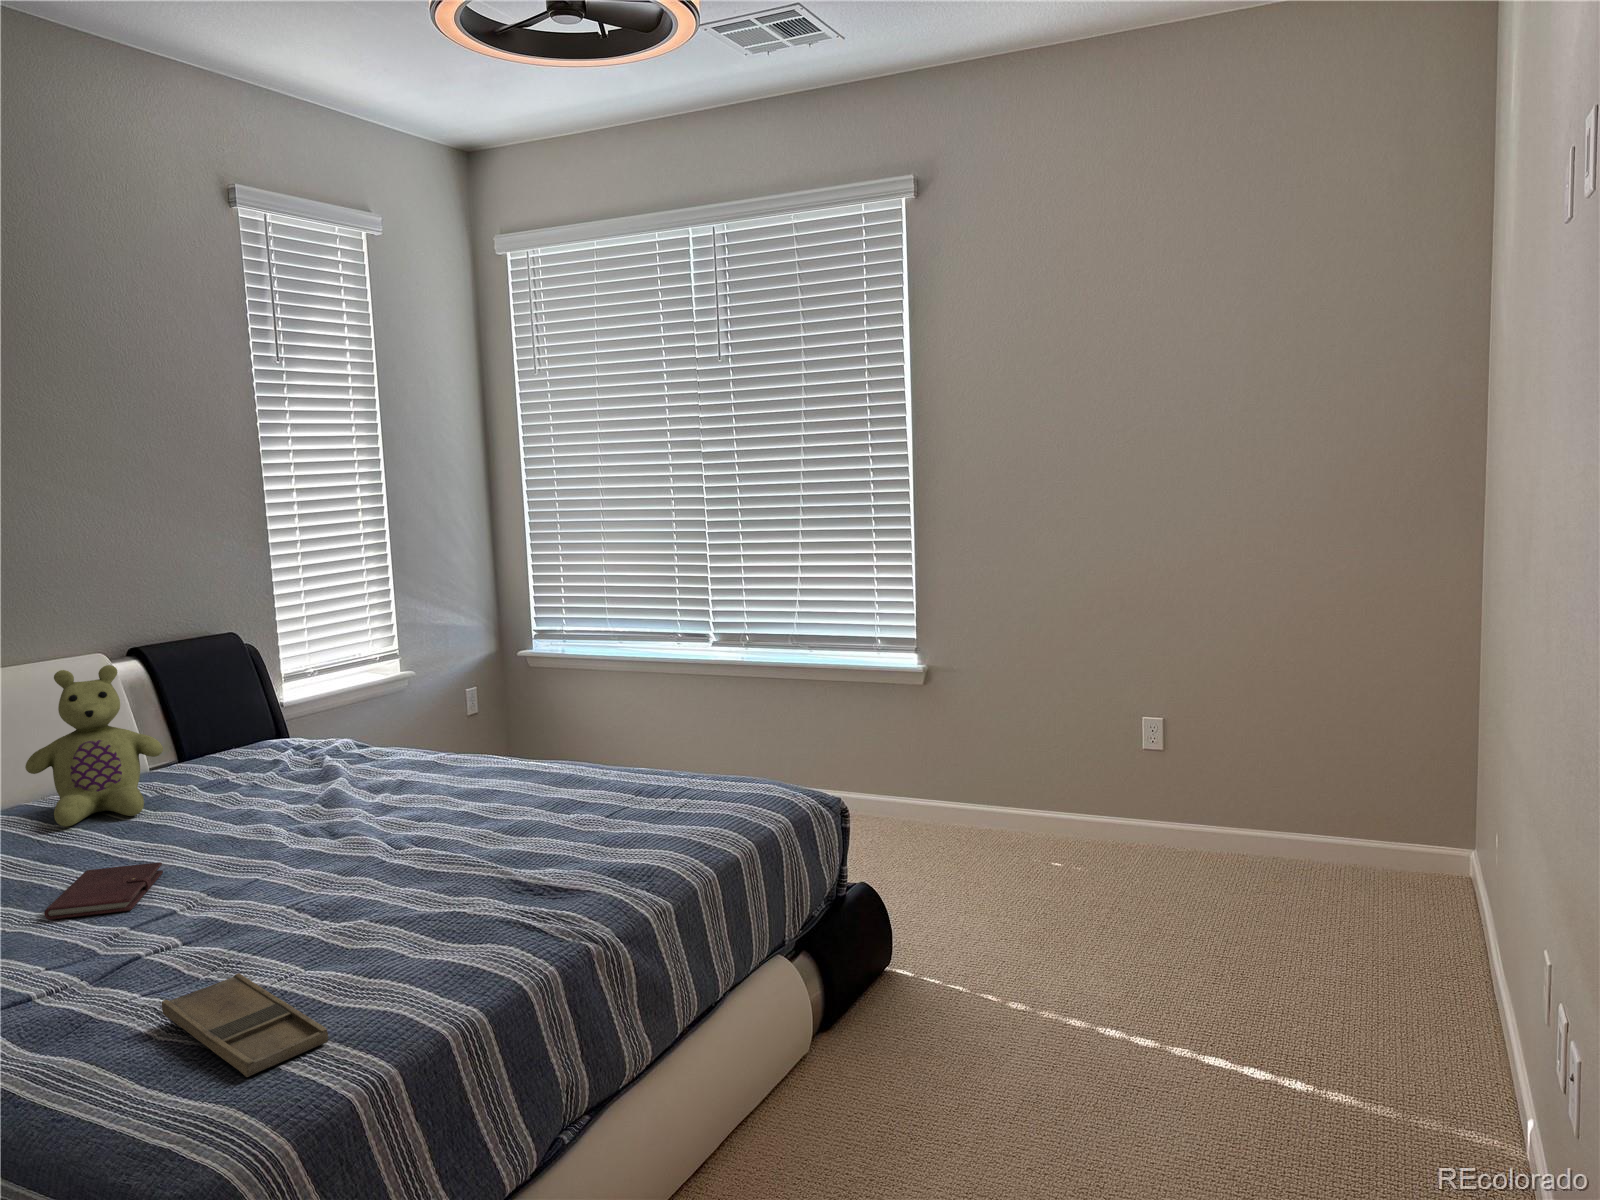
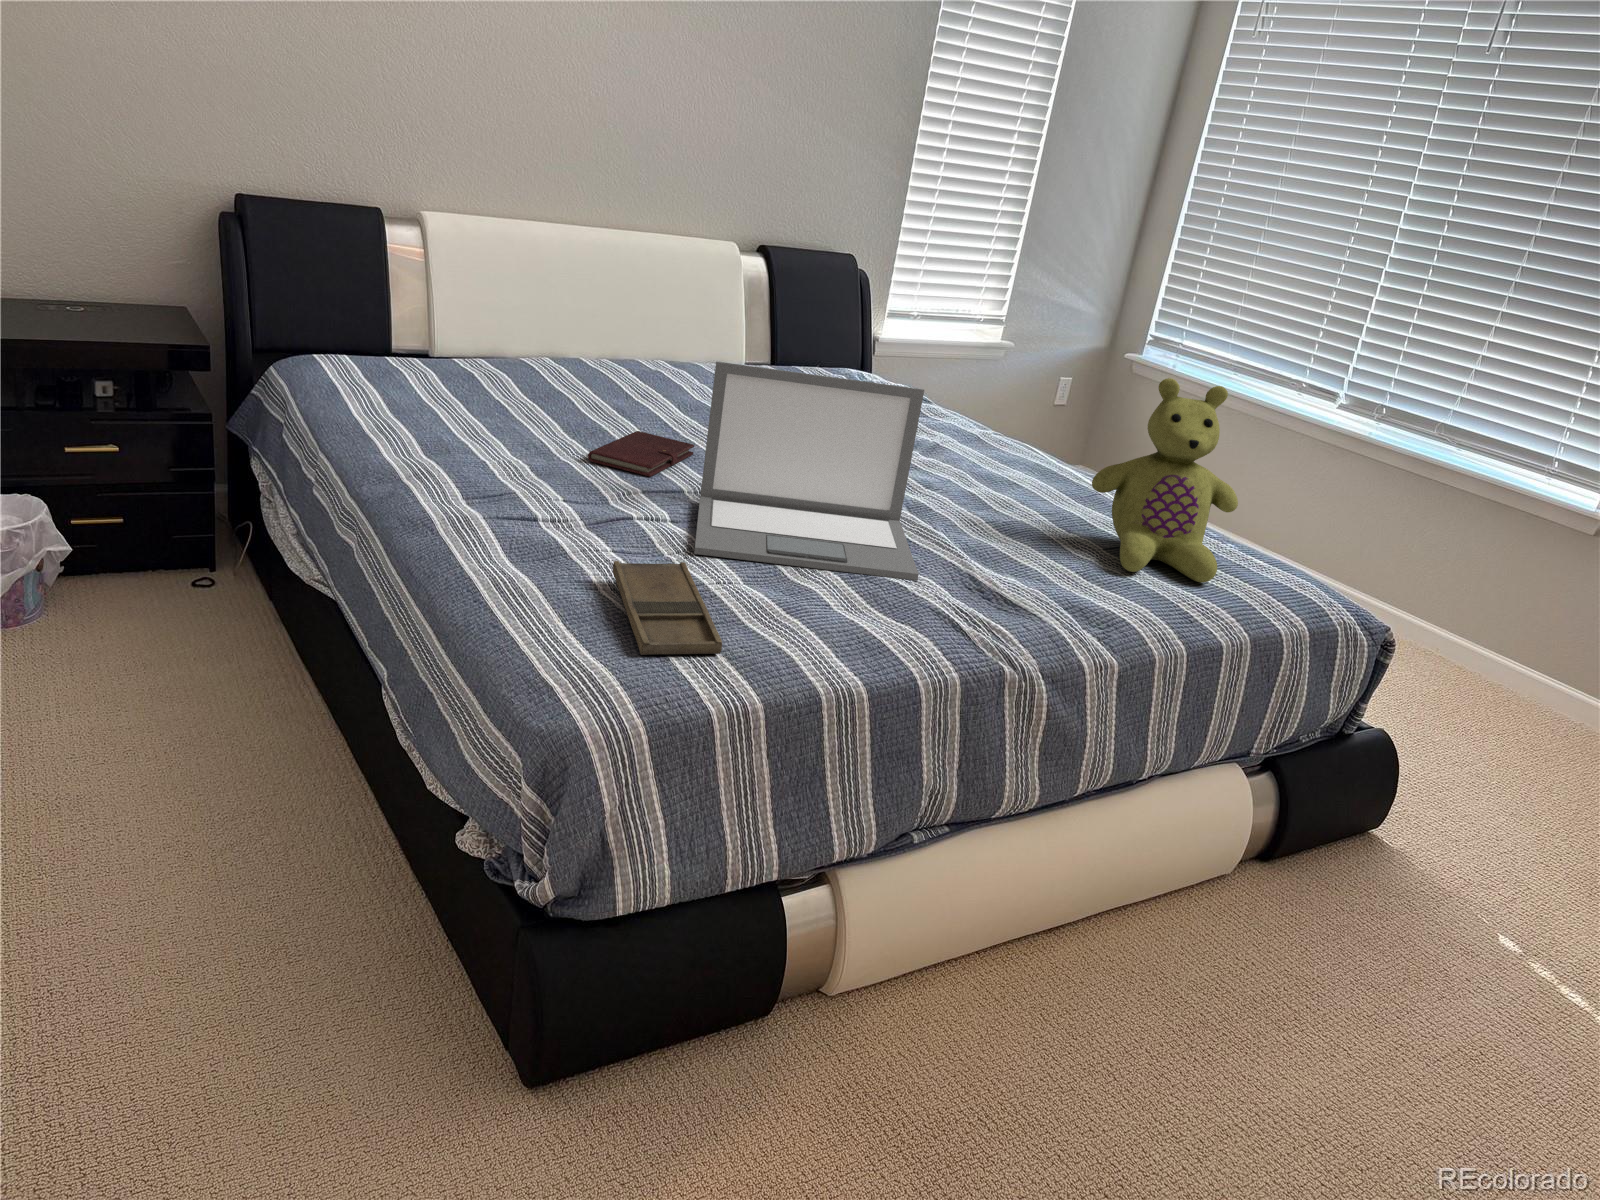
stuffed bear: present [25,665,163,826] -> present [1092,378,1238,583]
laptop: none [188,731,467,964] -> present [694,362,924,580]

